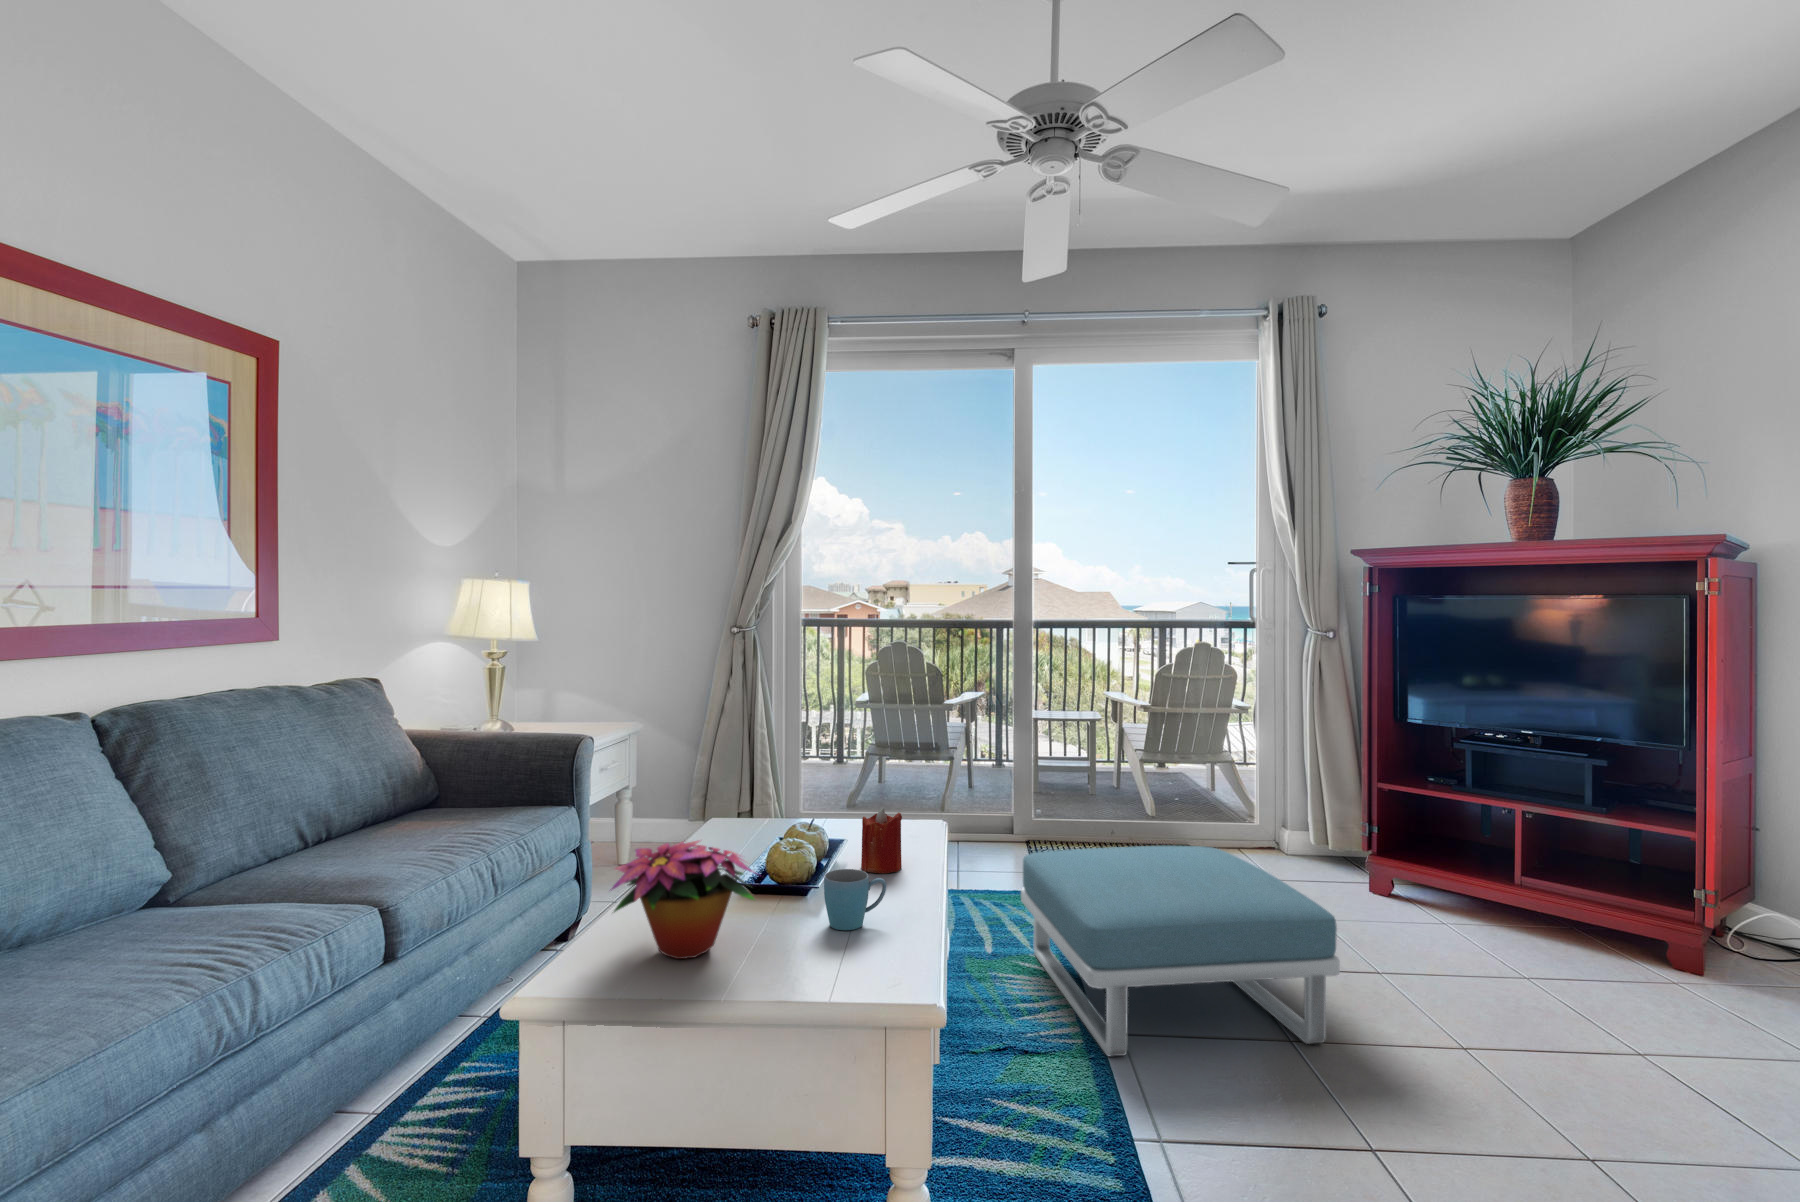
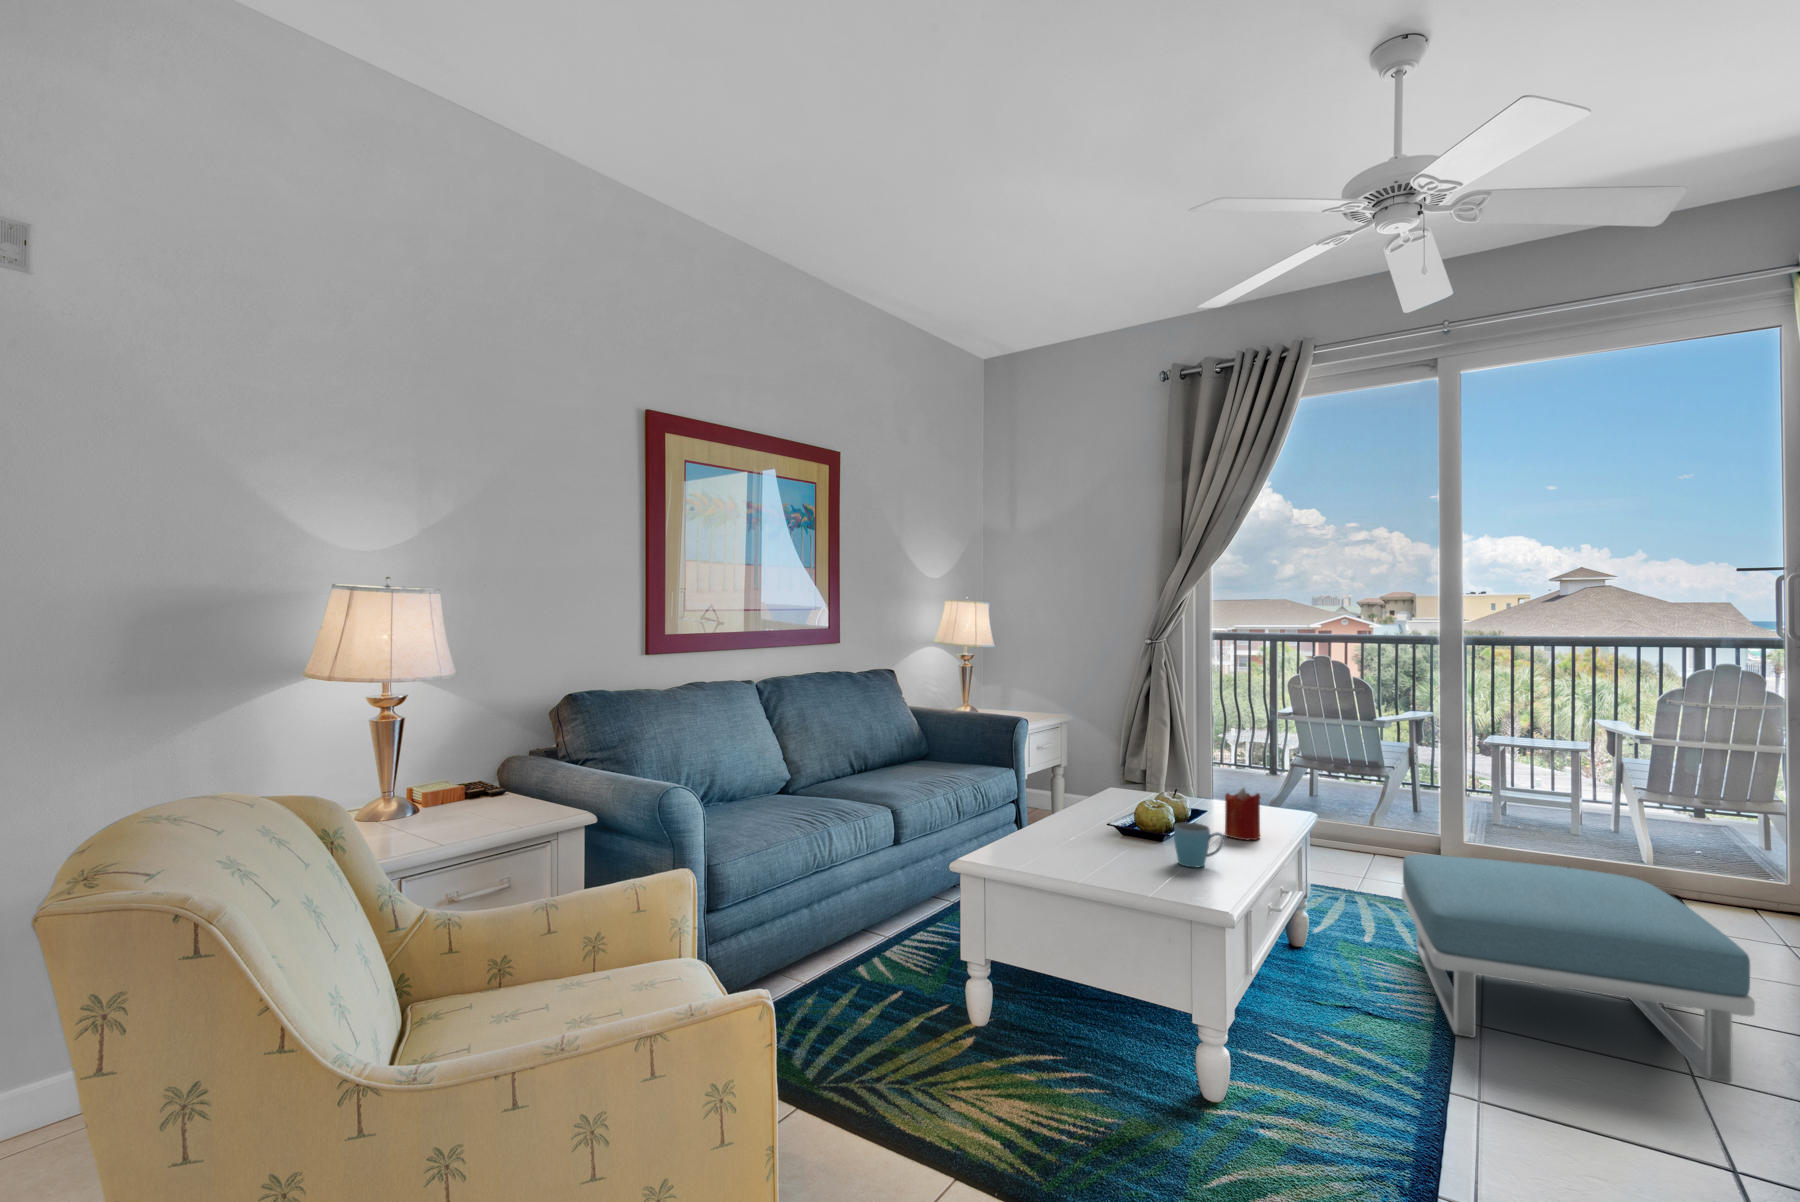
flower arrangement: present [611,841,754,959] -> none [1013,783,1127,863]

